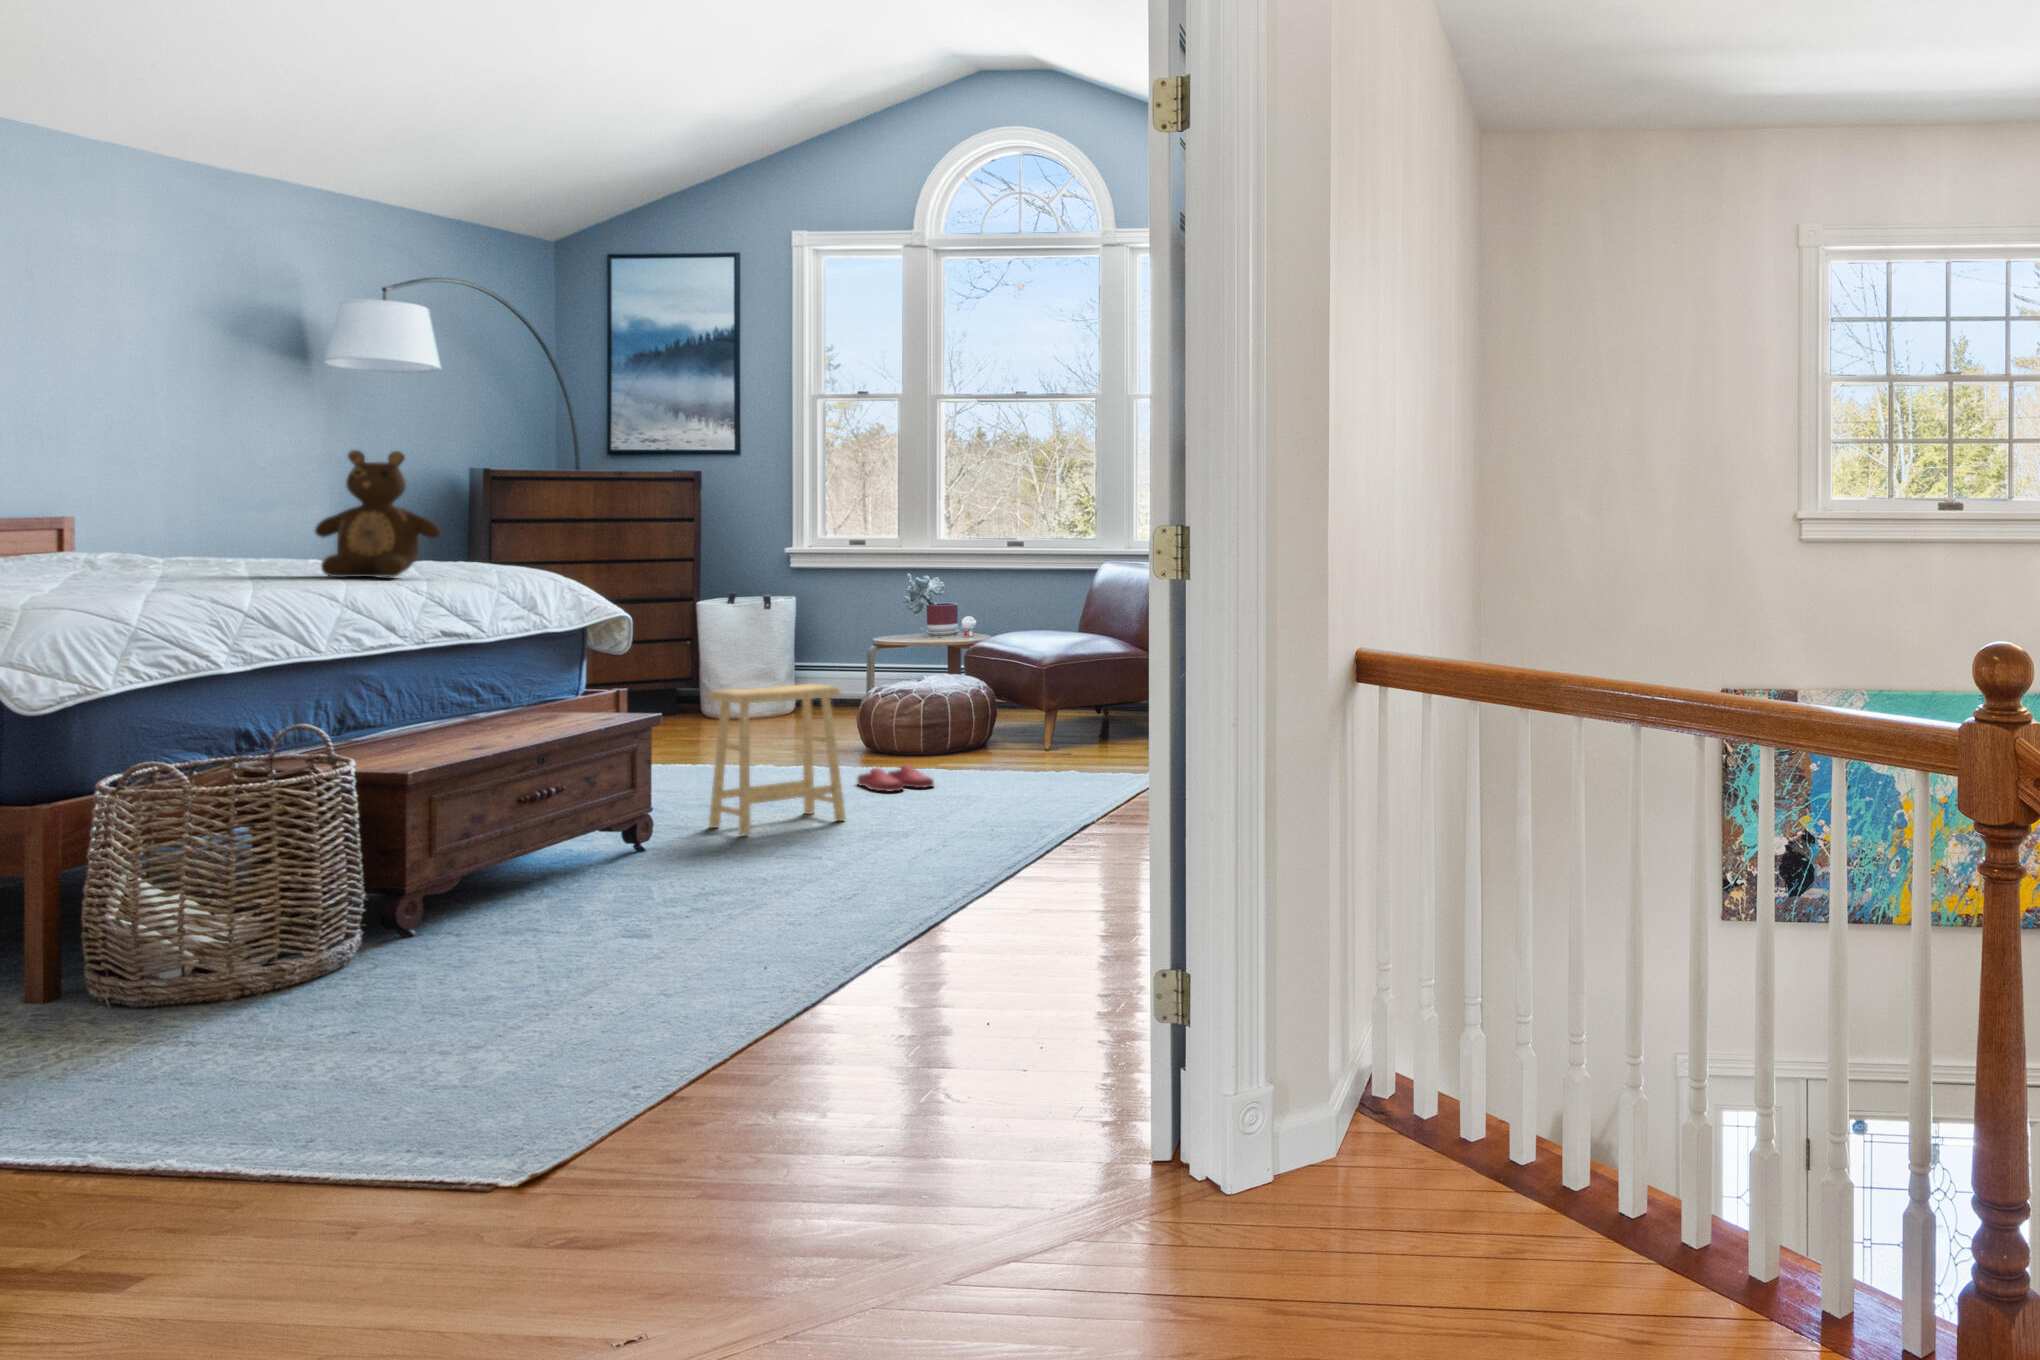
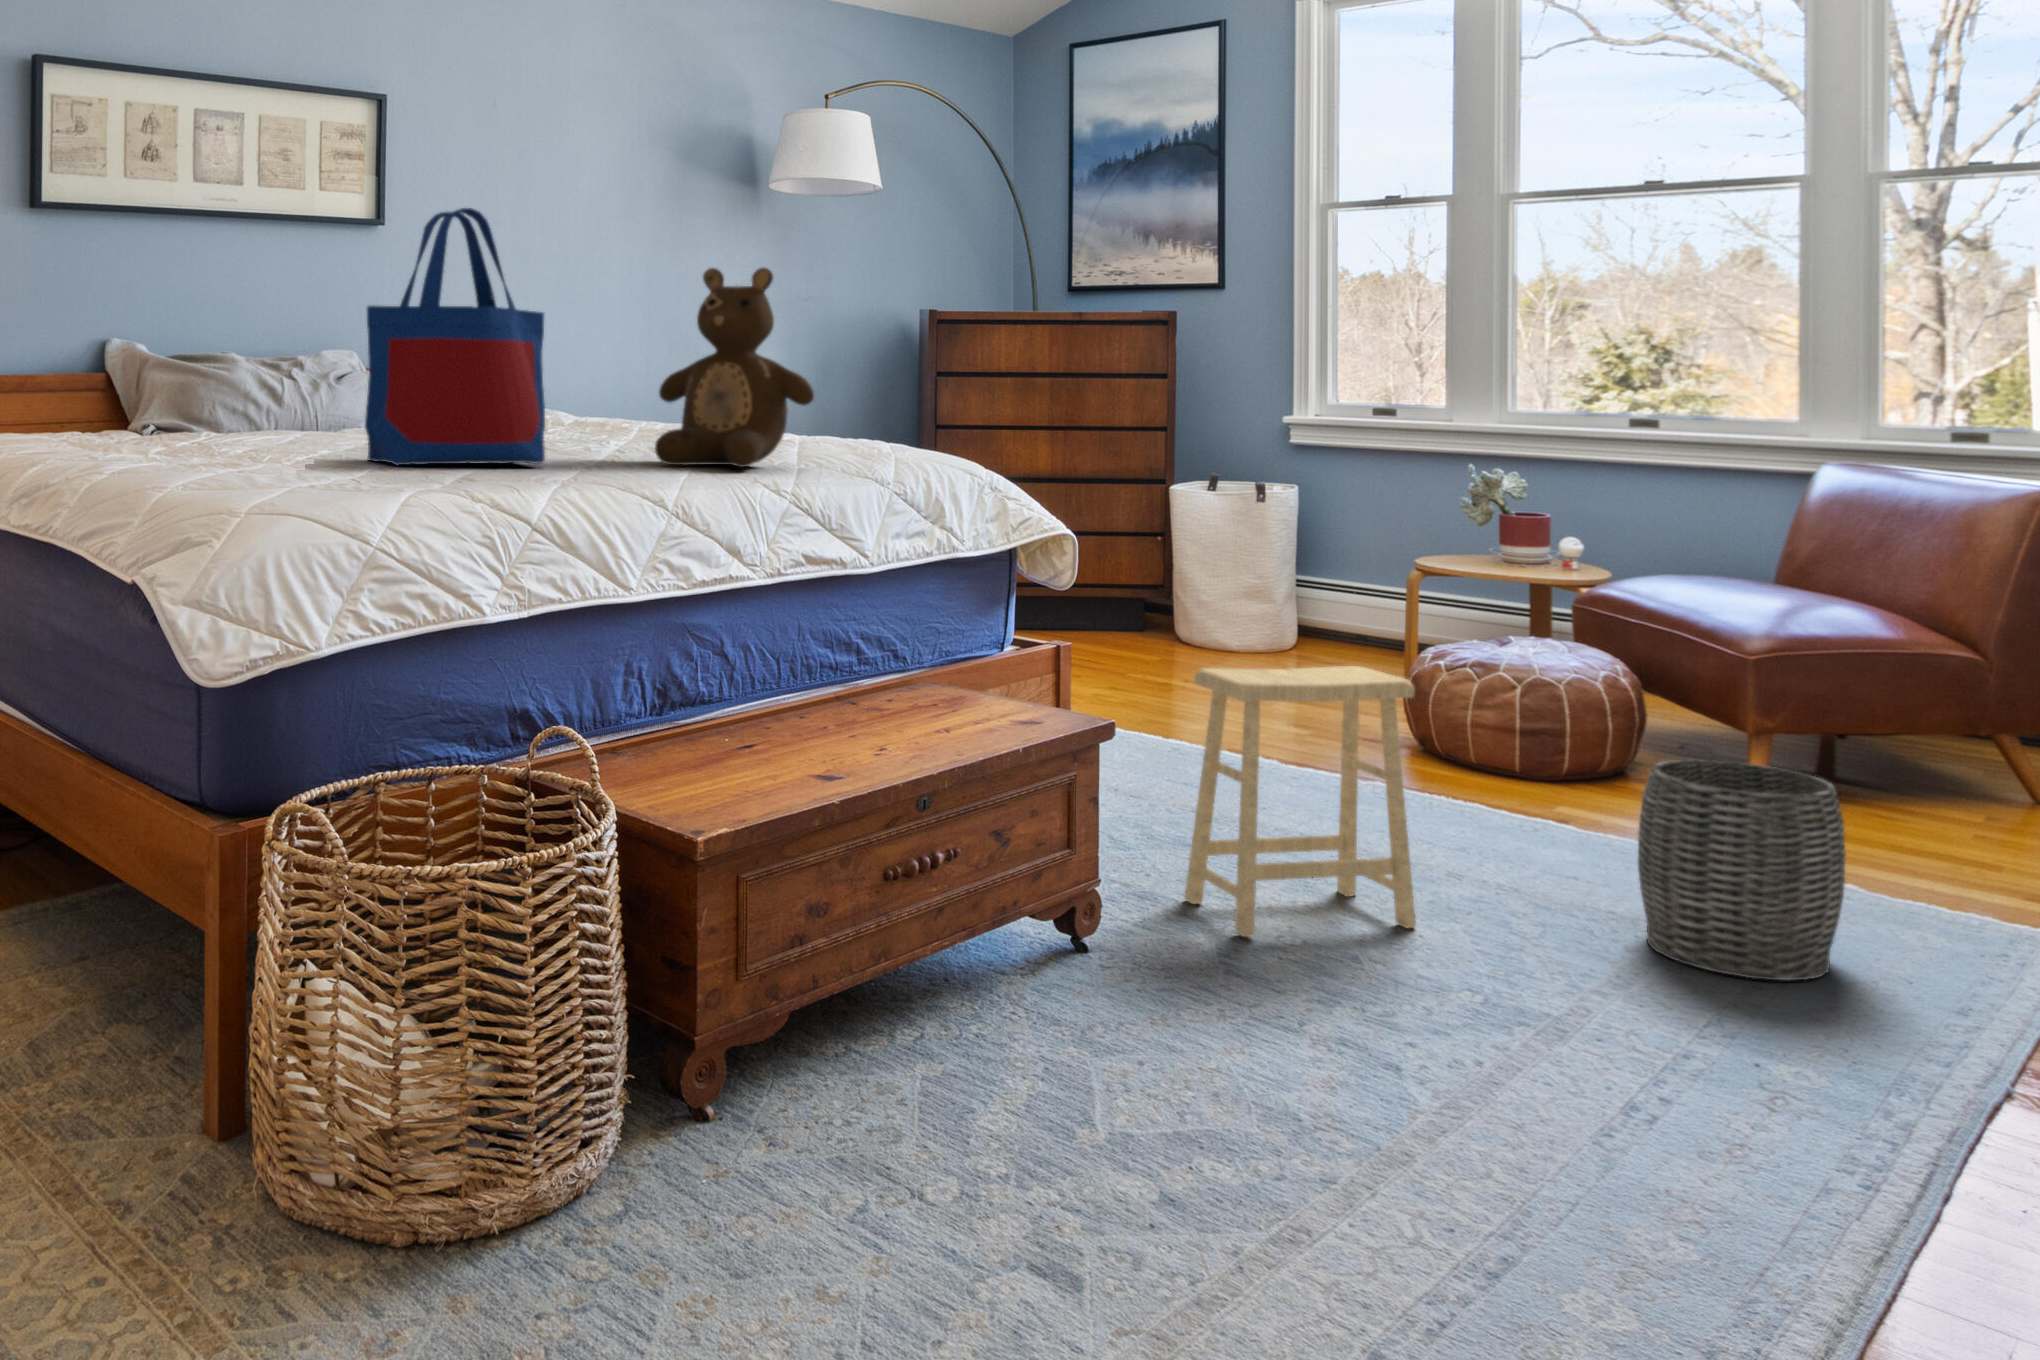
tote bag: none [93,411,244,579] -> present [365,208,545,465]
woven basket: none [961,716,1055,816] -> present [1638,760,1846,980]
slippers: present [857,765,934,791] -> none [1414,807,1555,861]

